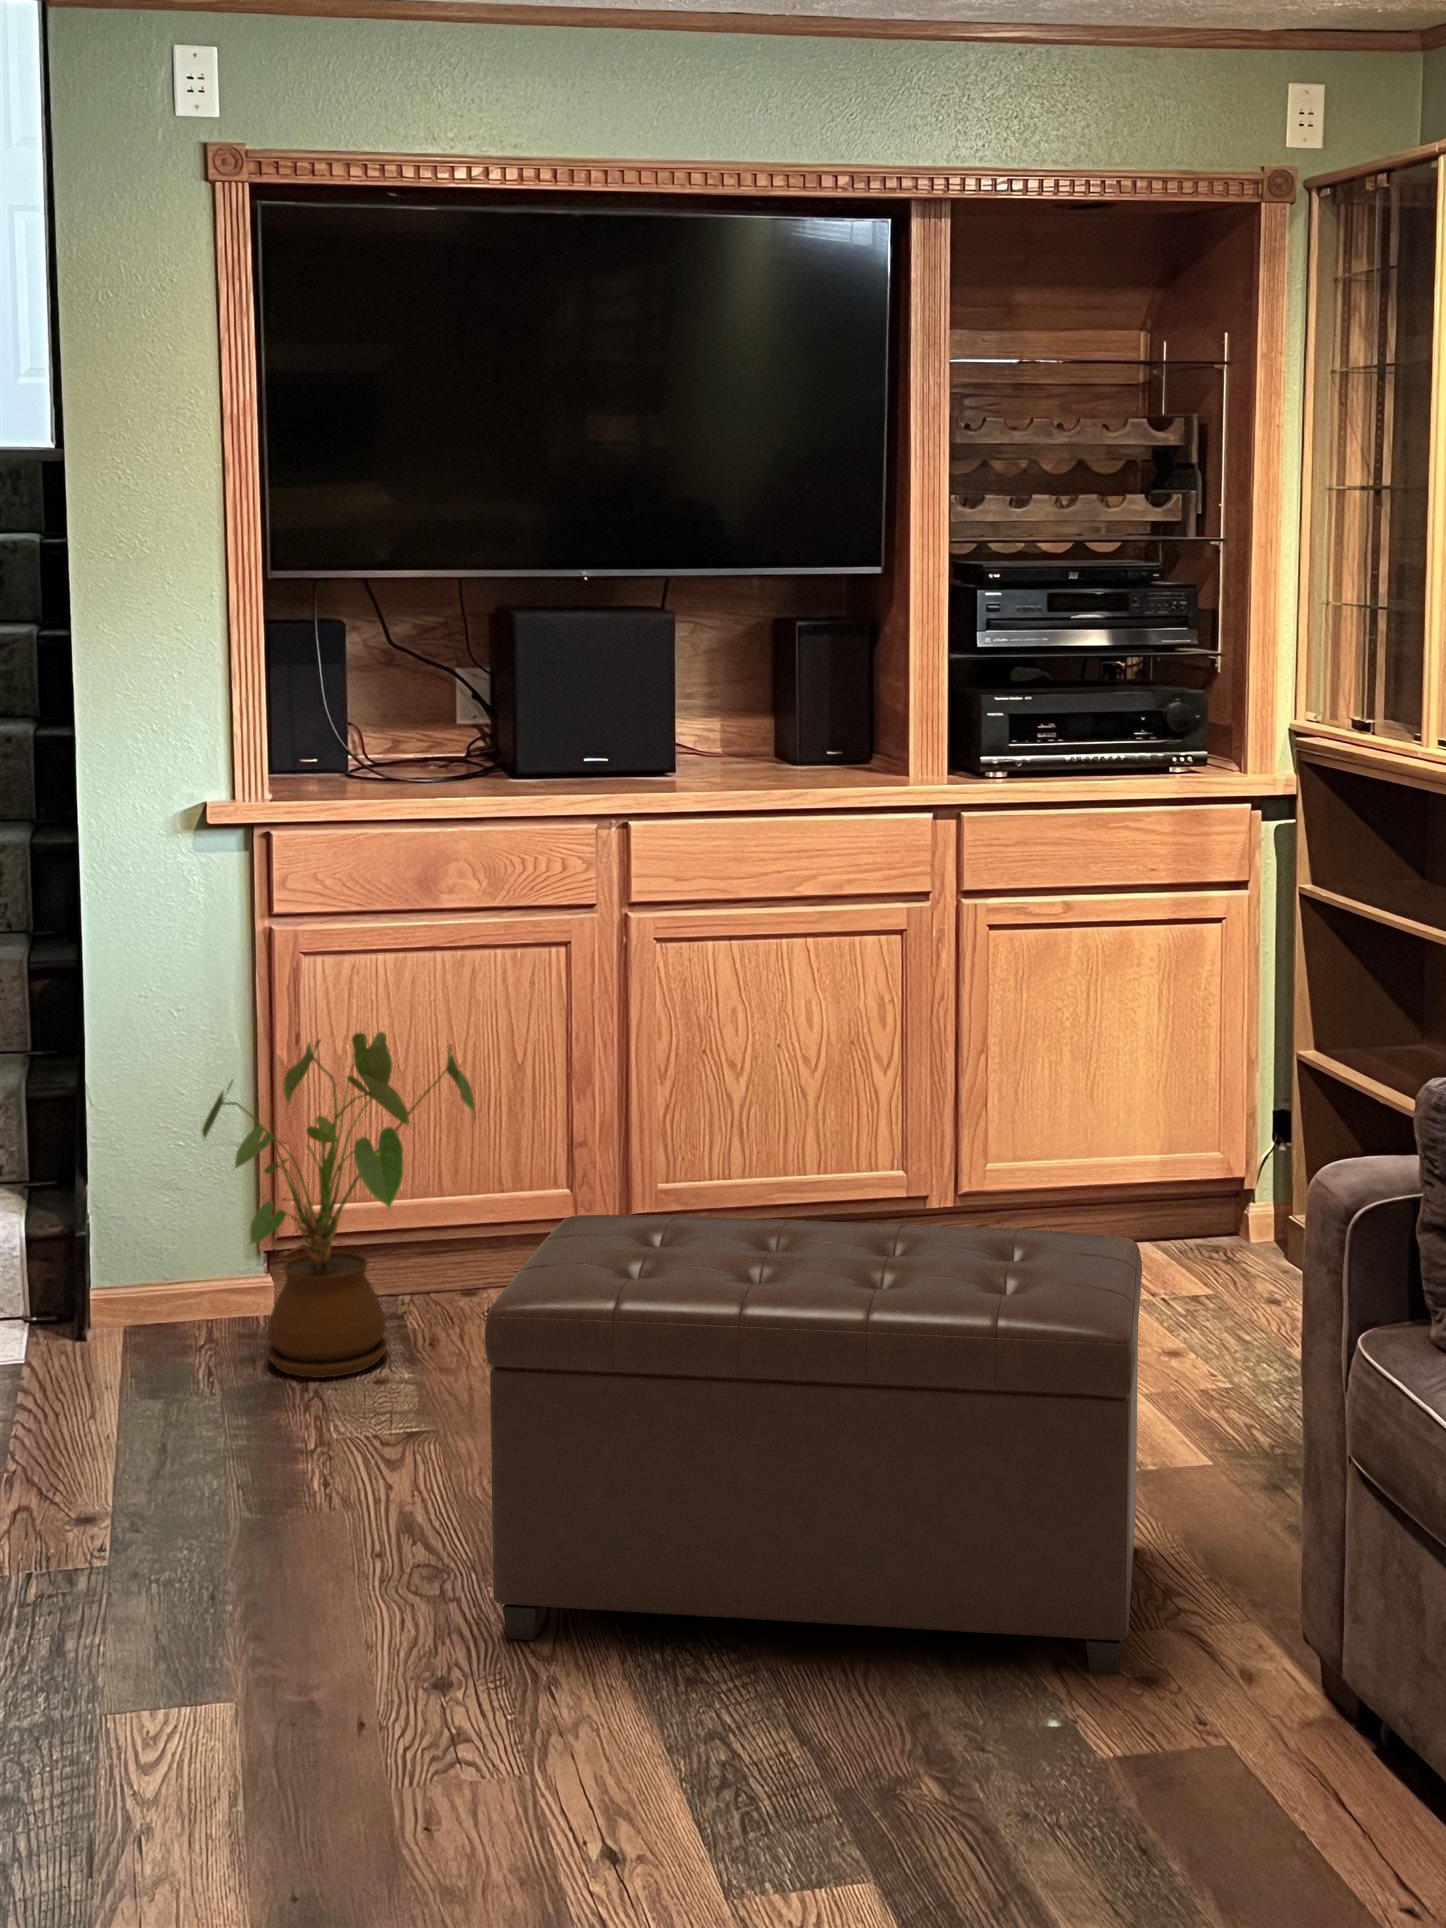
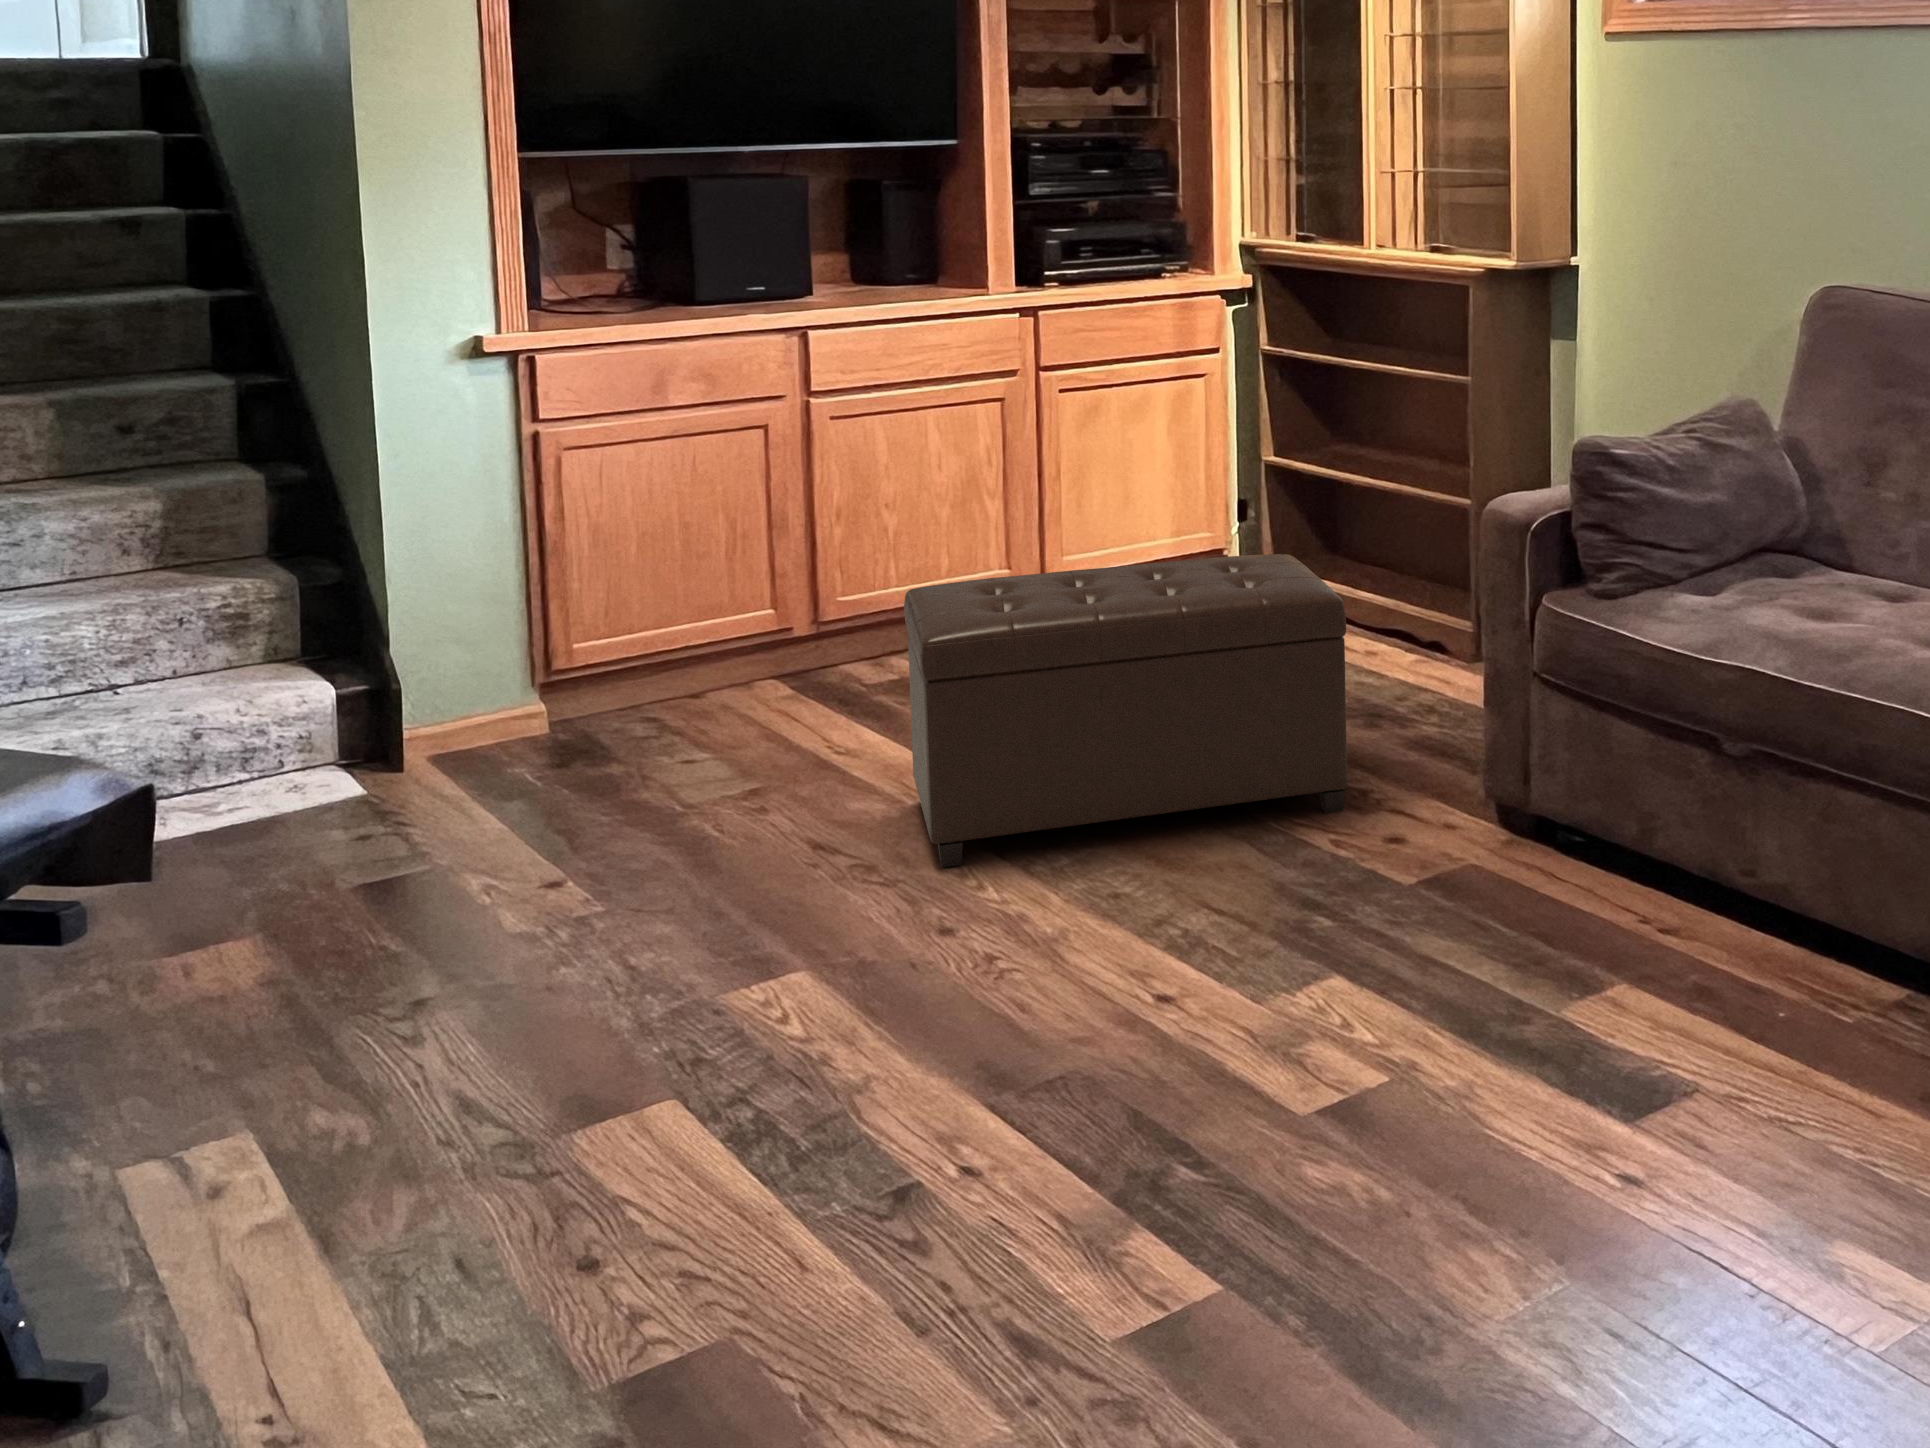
house plant: present [202,1032,476,1378] -> none [523,499,733,762]

